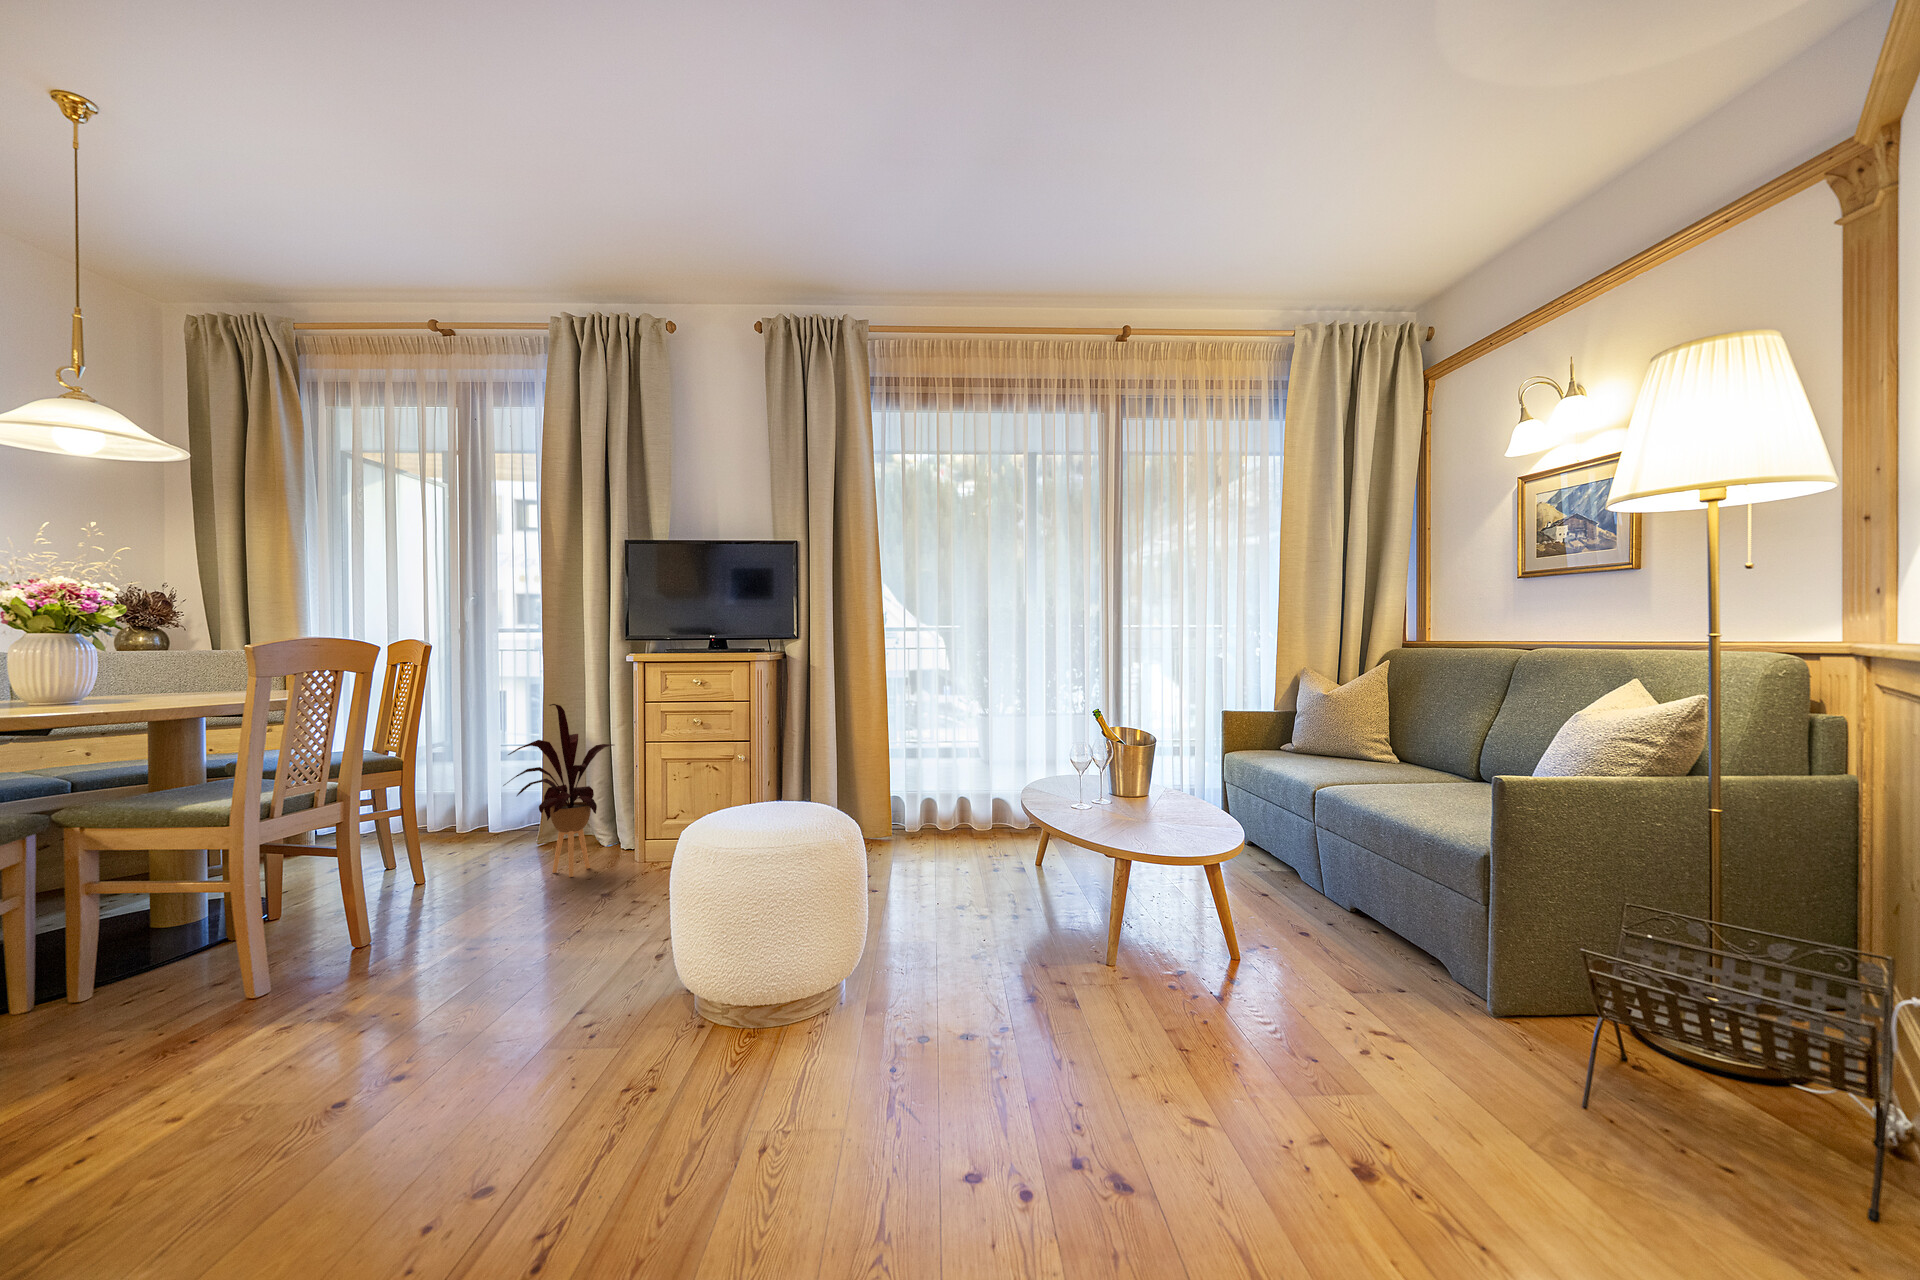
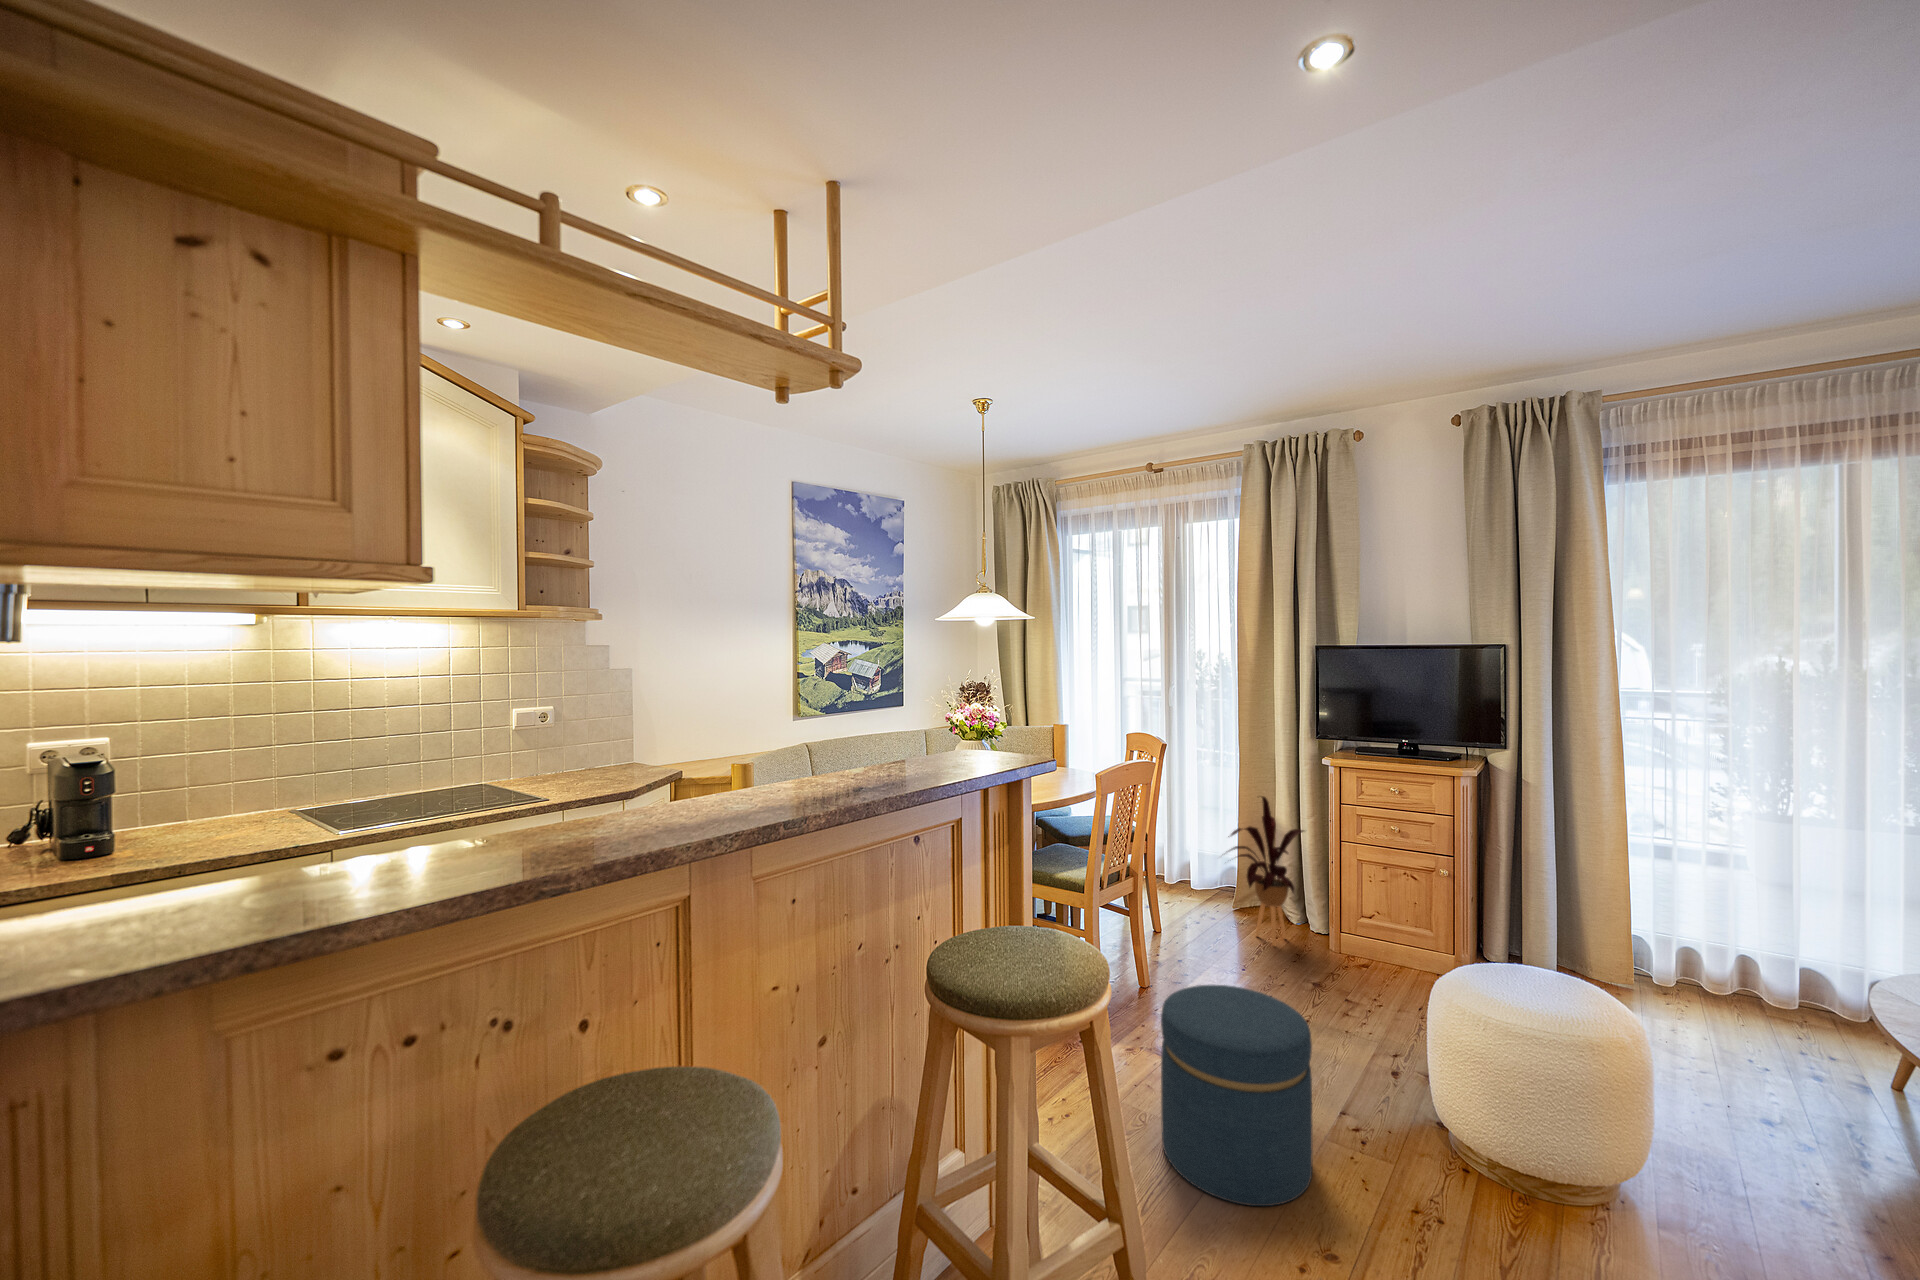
ottoman: none [257,876,498,1153] -> present [1161,985,1313,1206]

